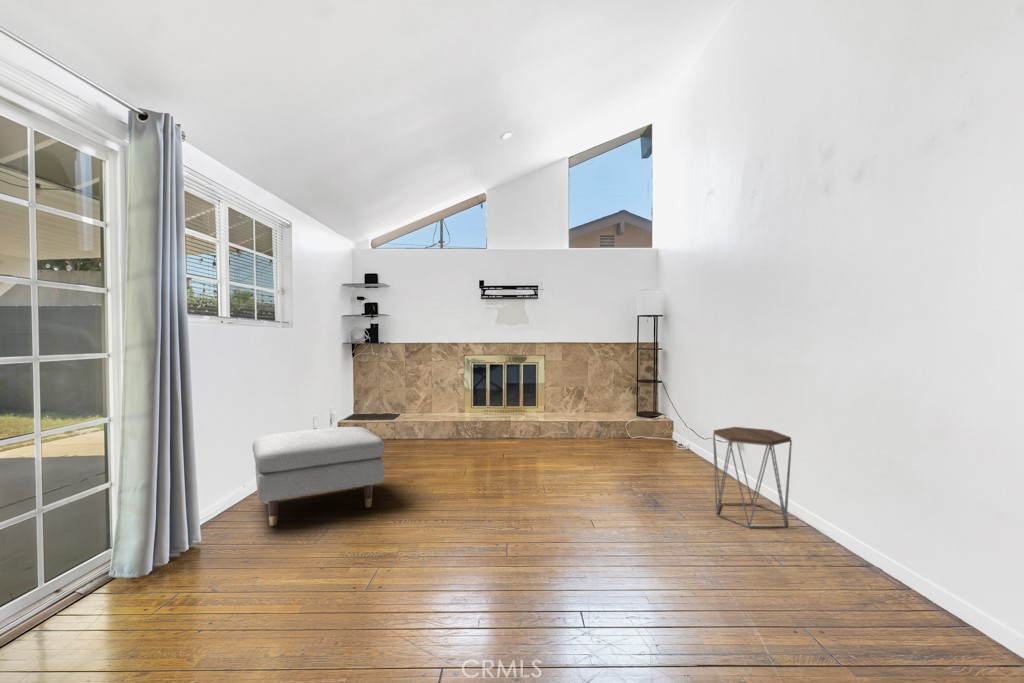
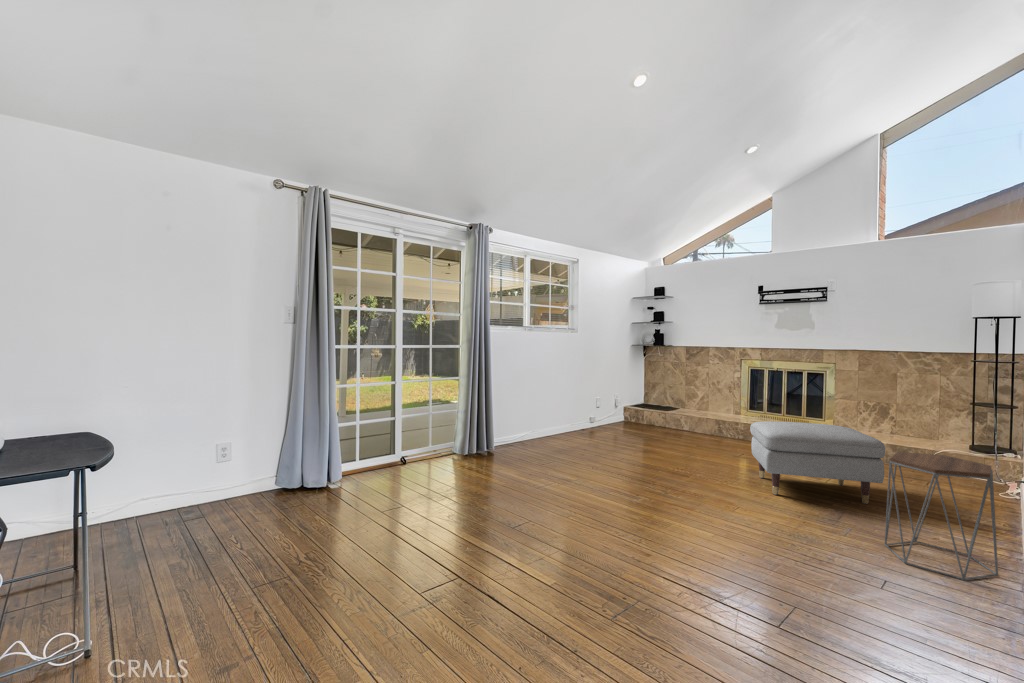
ottoman: present [252,427,384,526] -> present [750,422,885,504]

